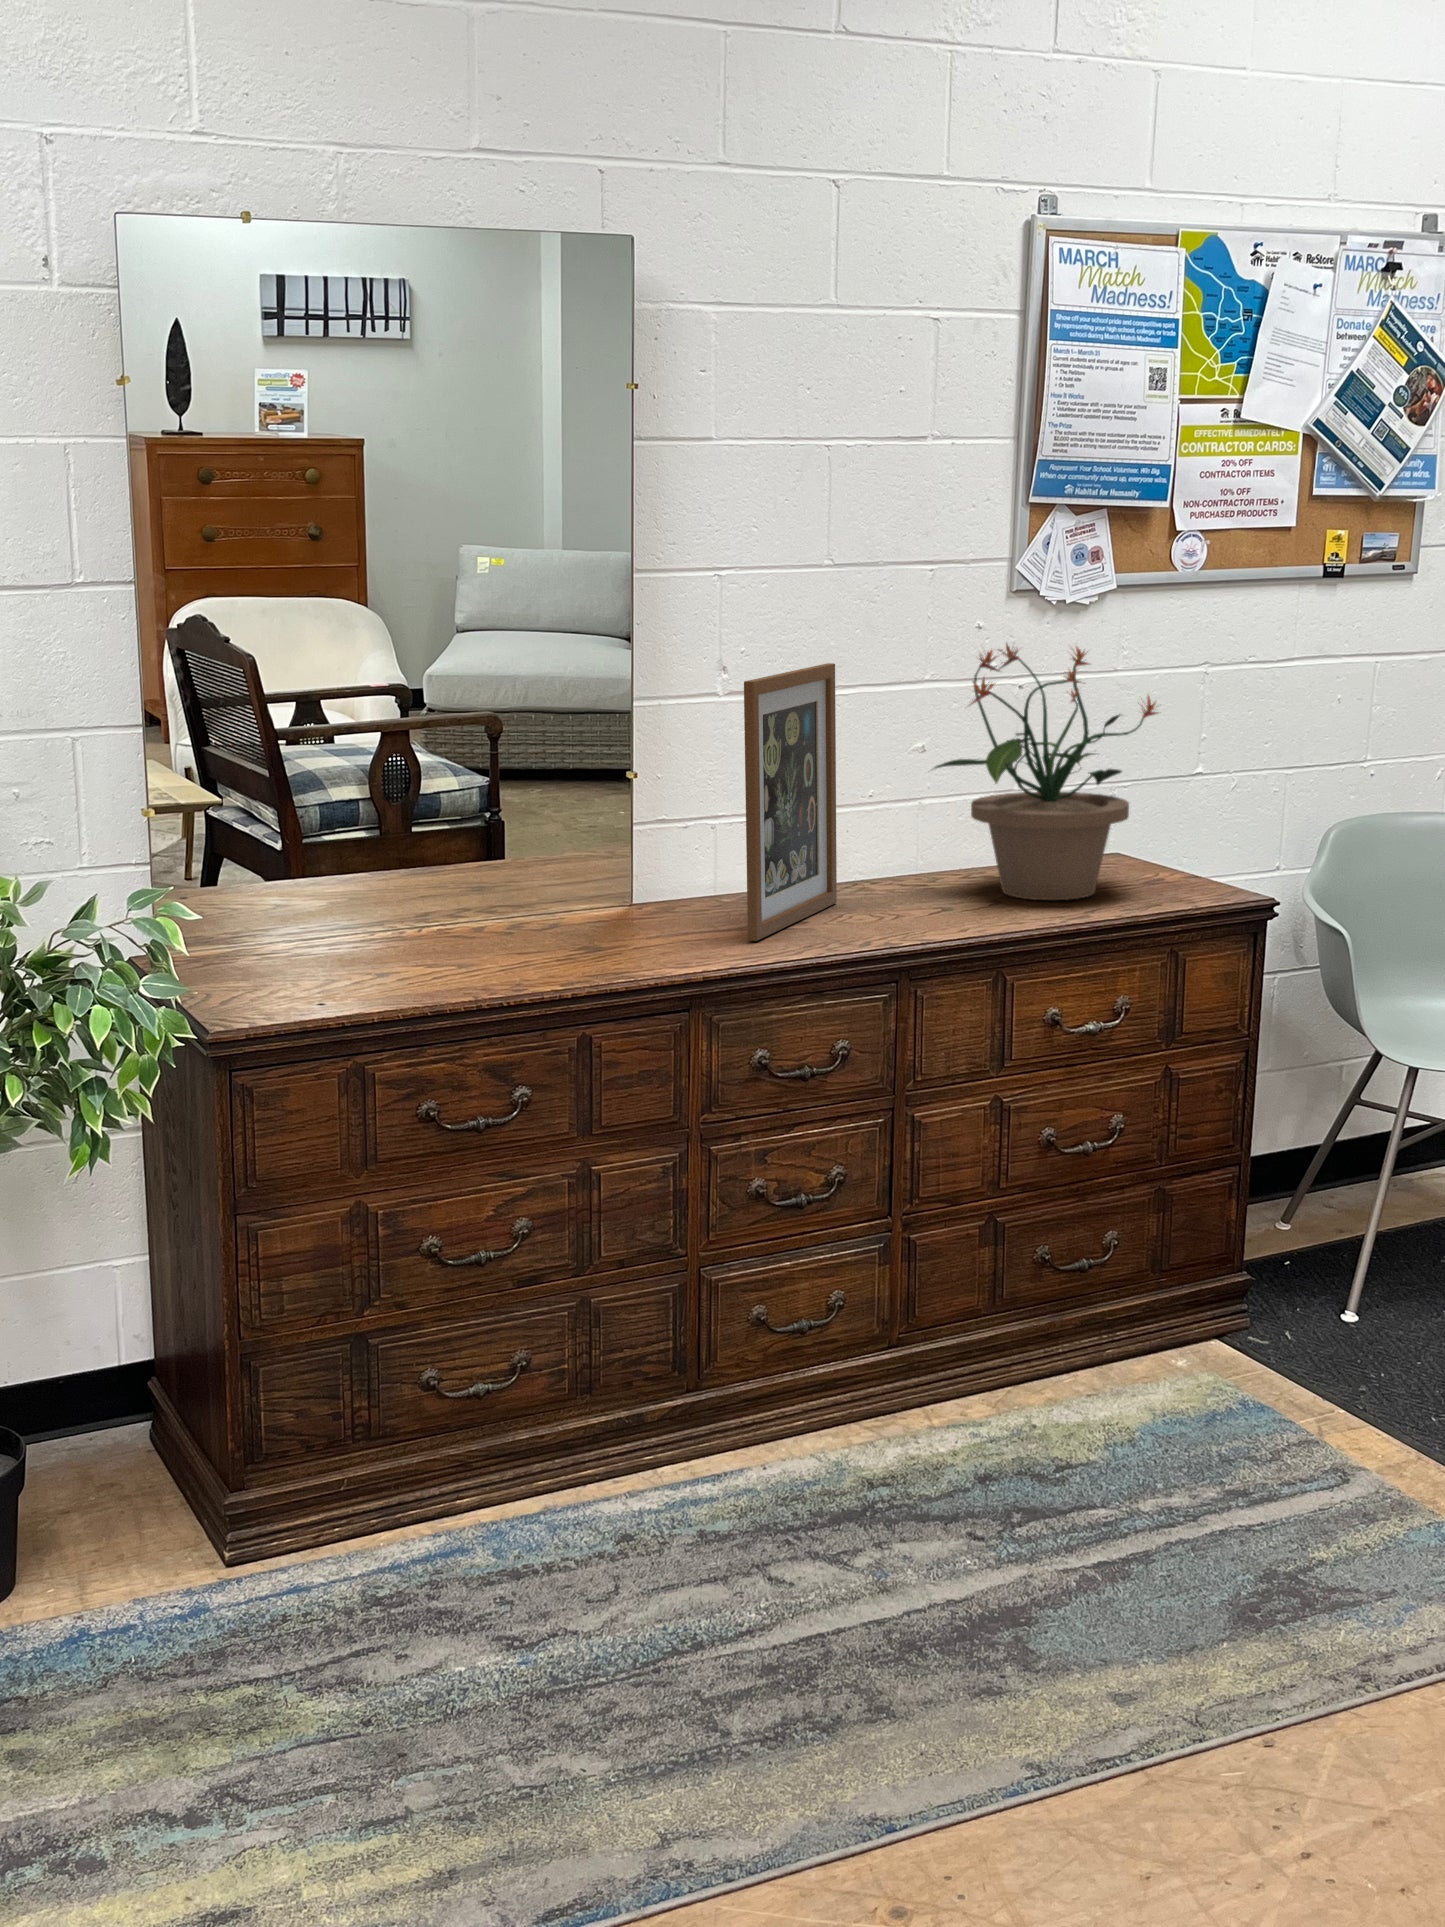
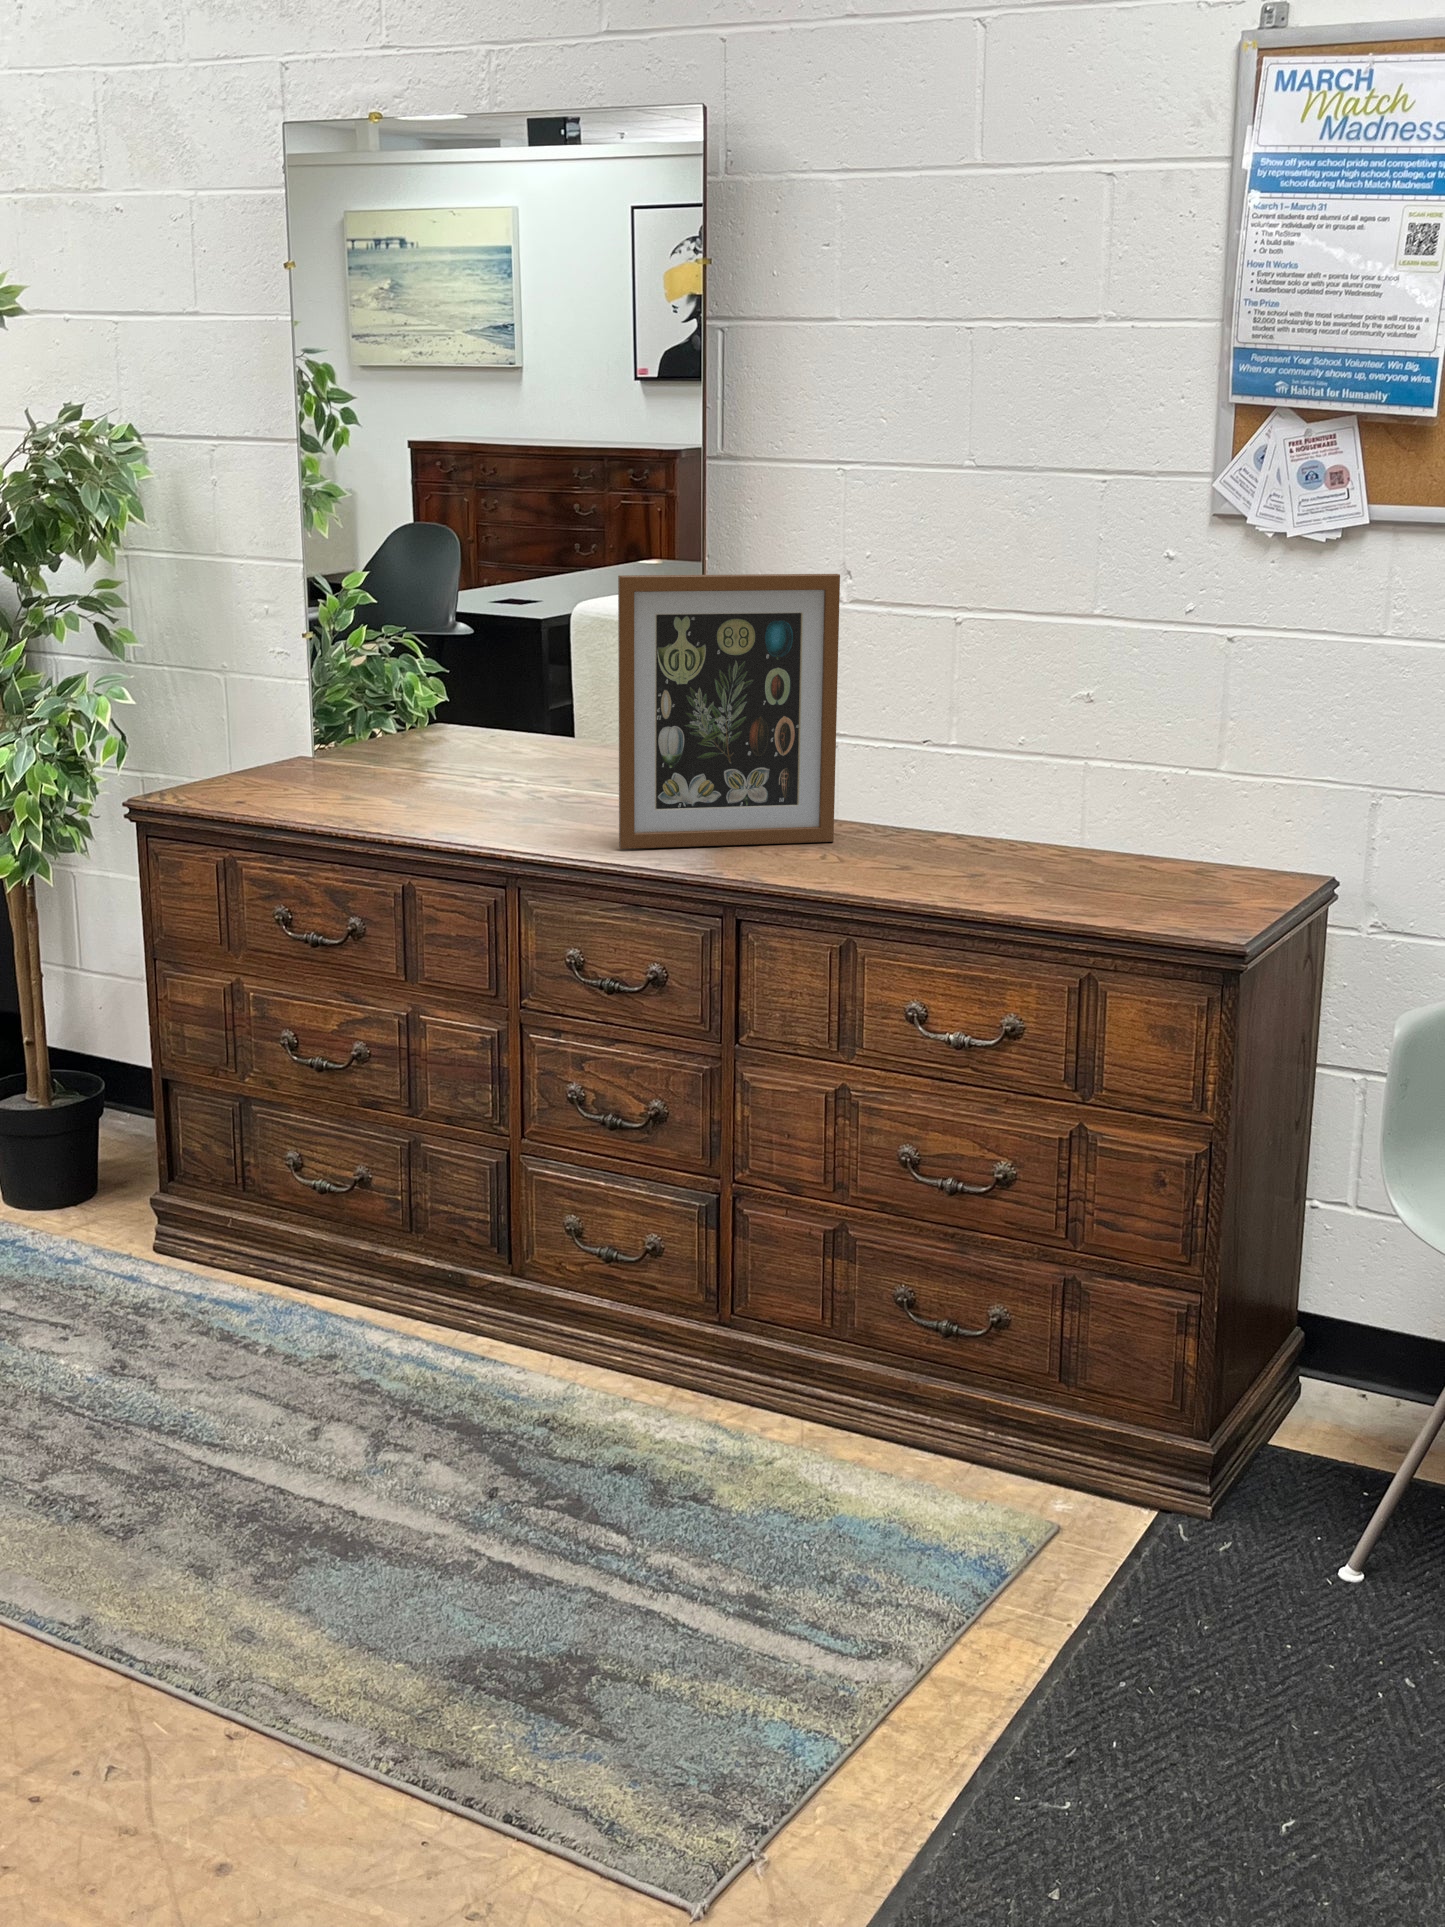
potted plant: present [934,644,1158,900] -> none [921,571,1173,896]

